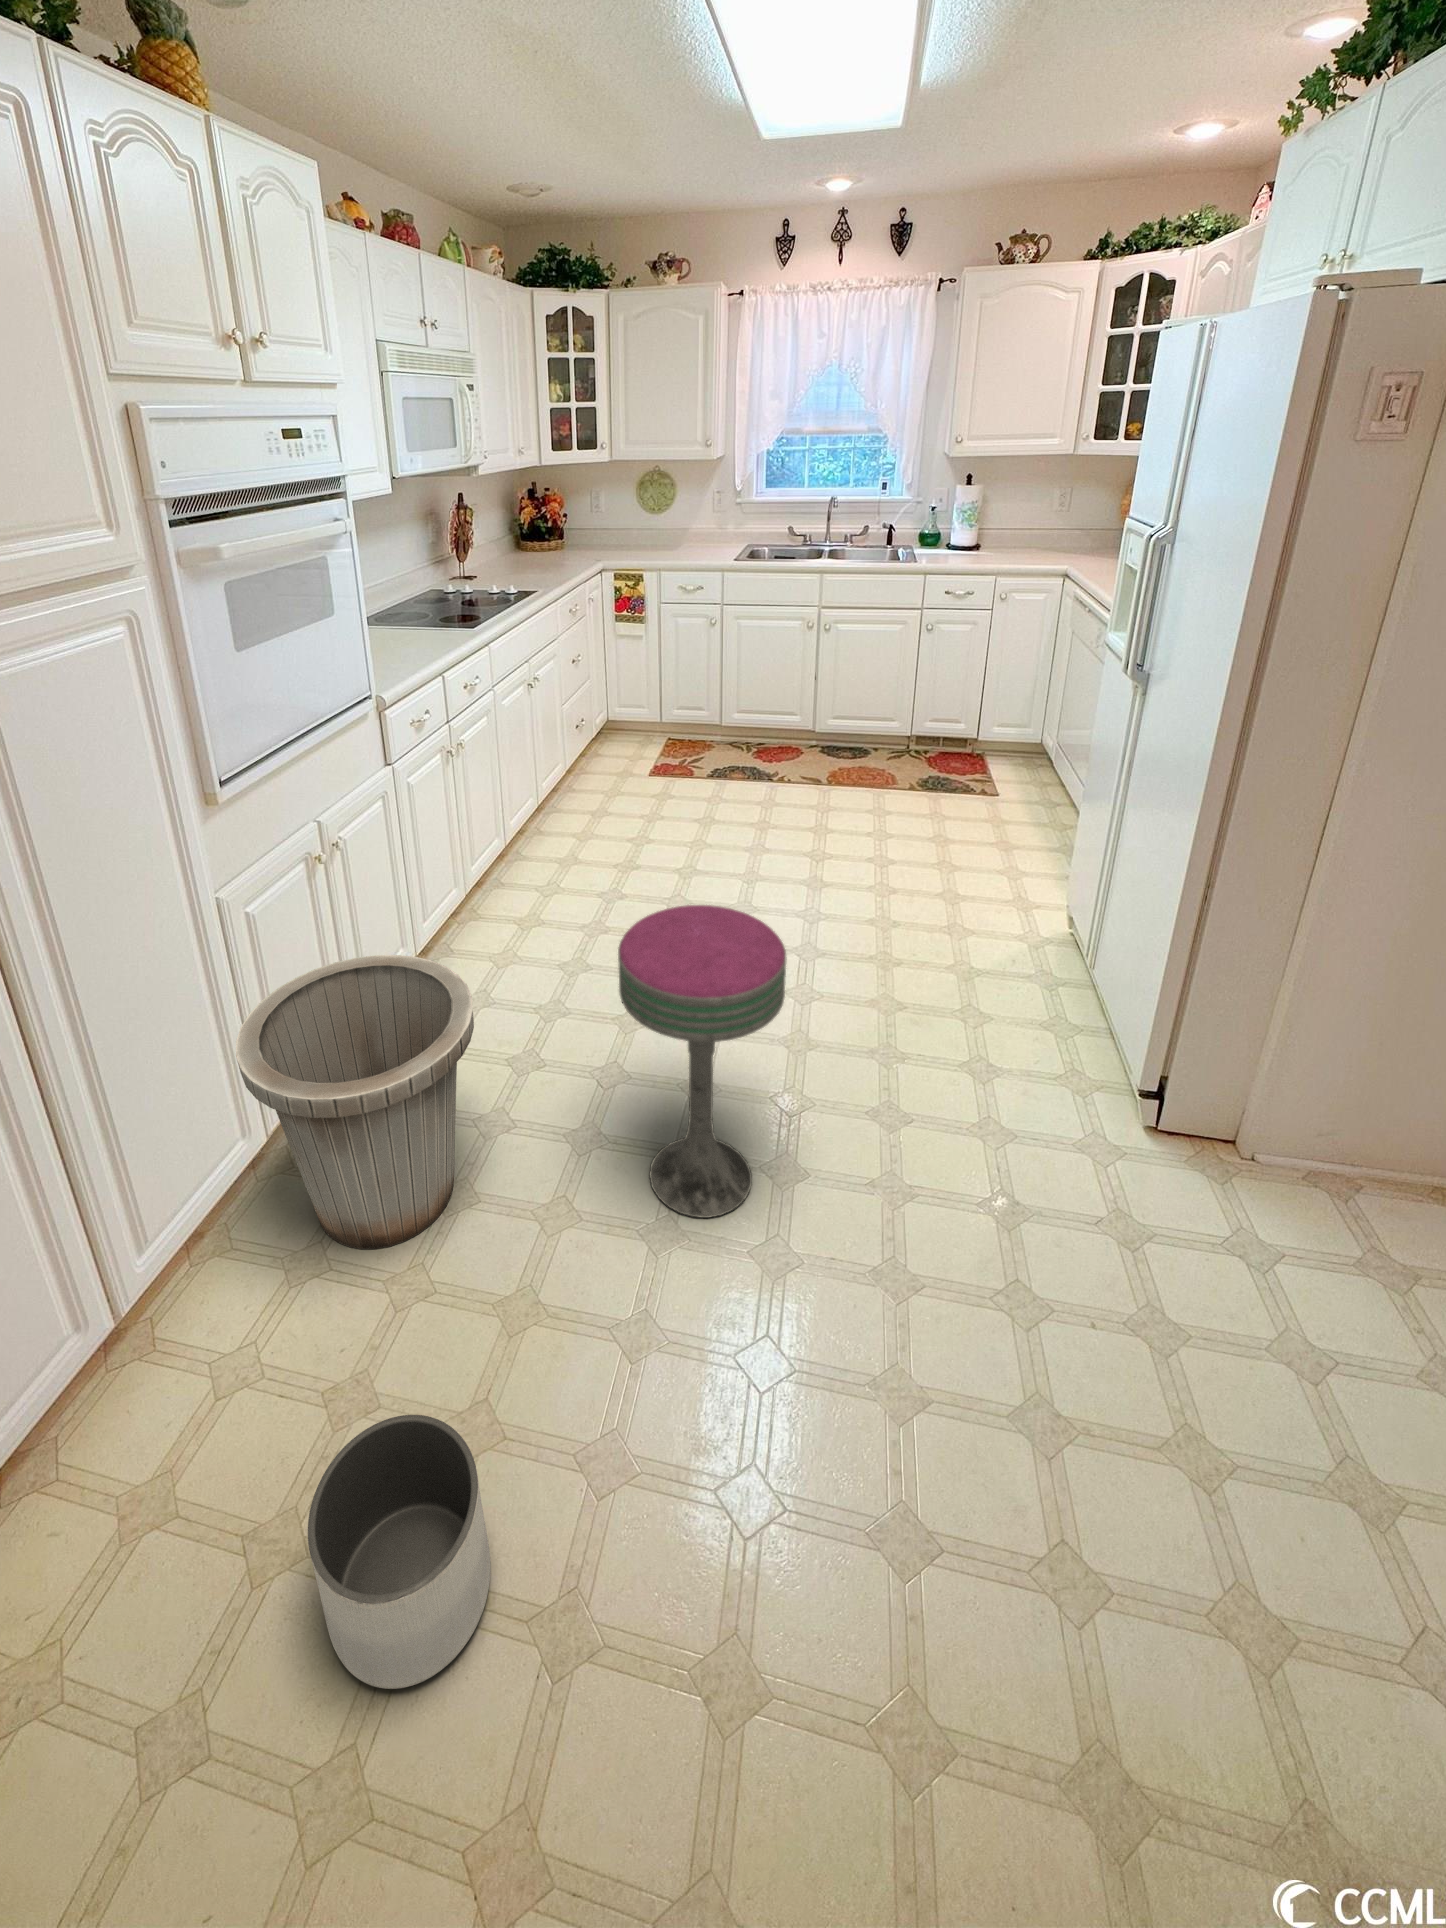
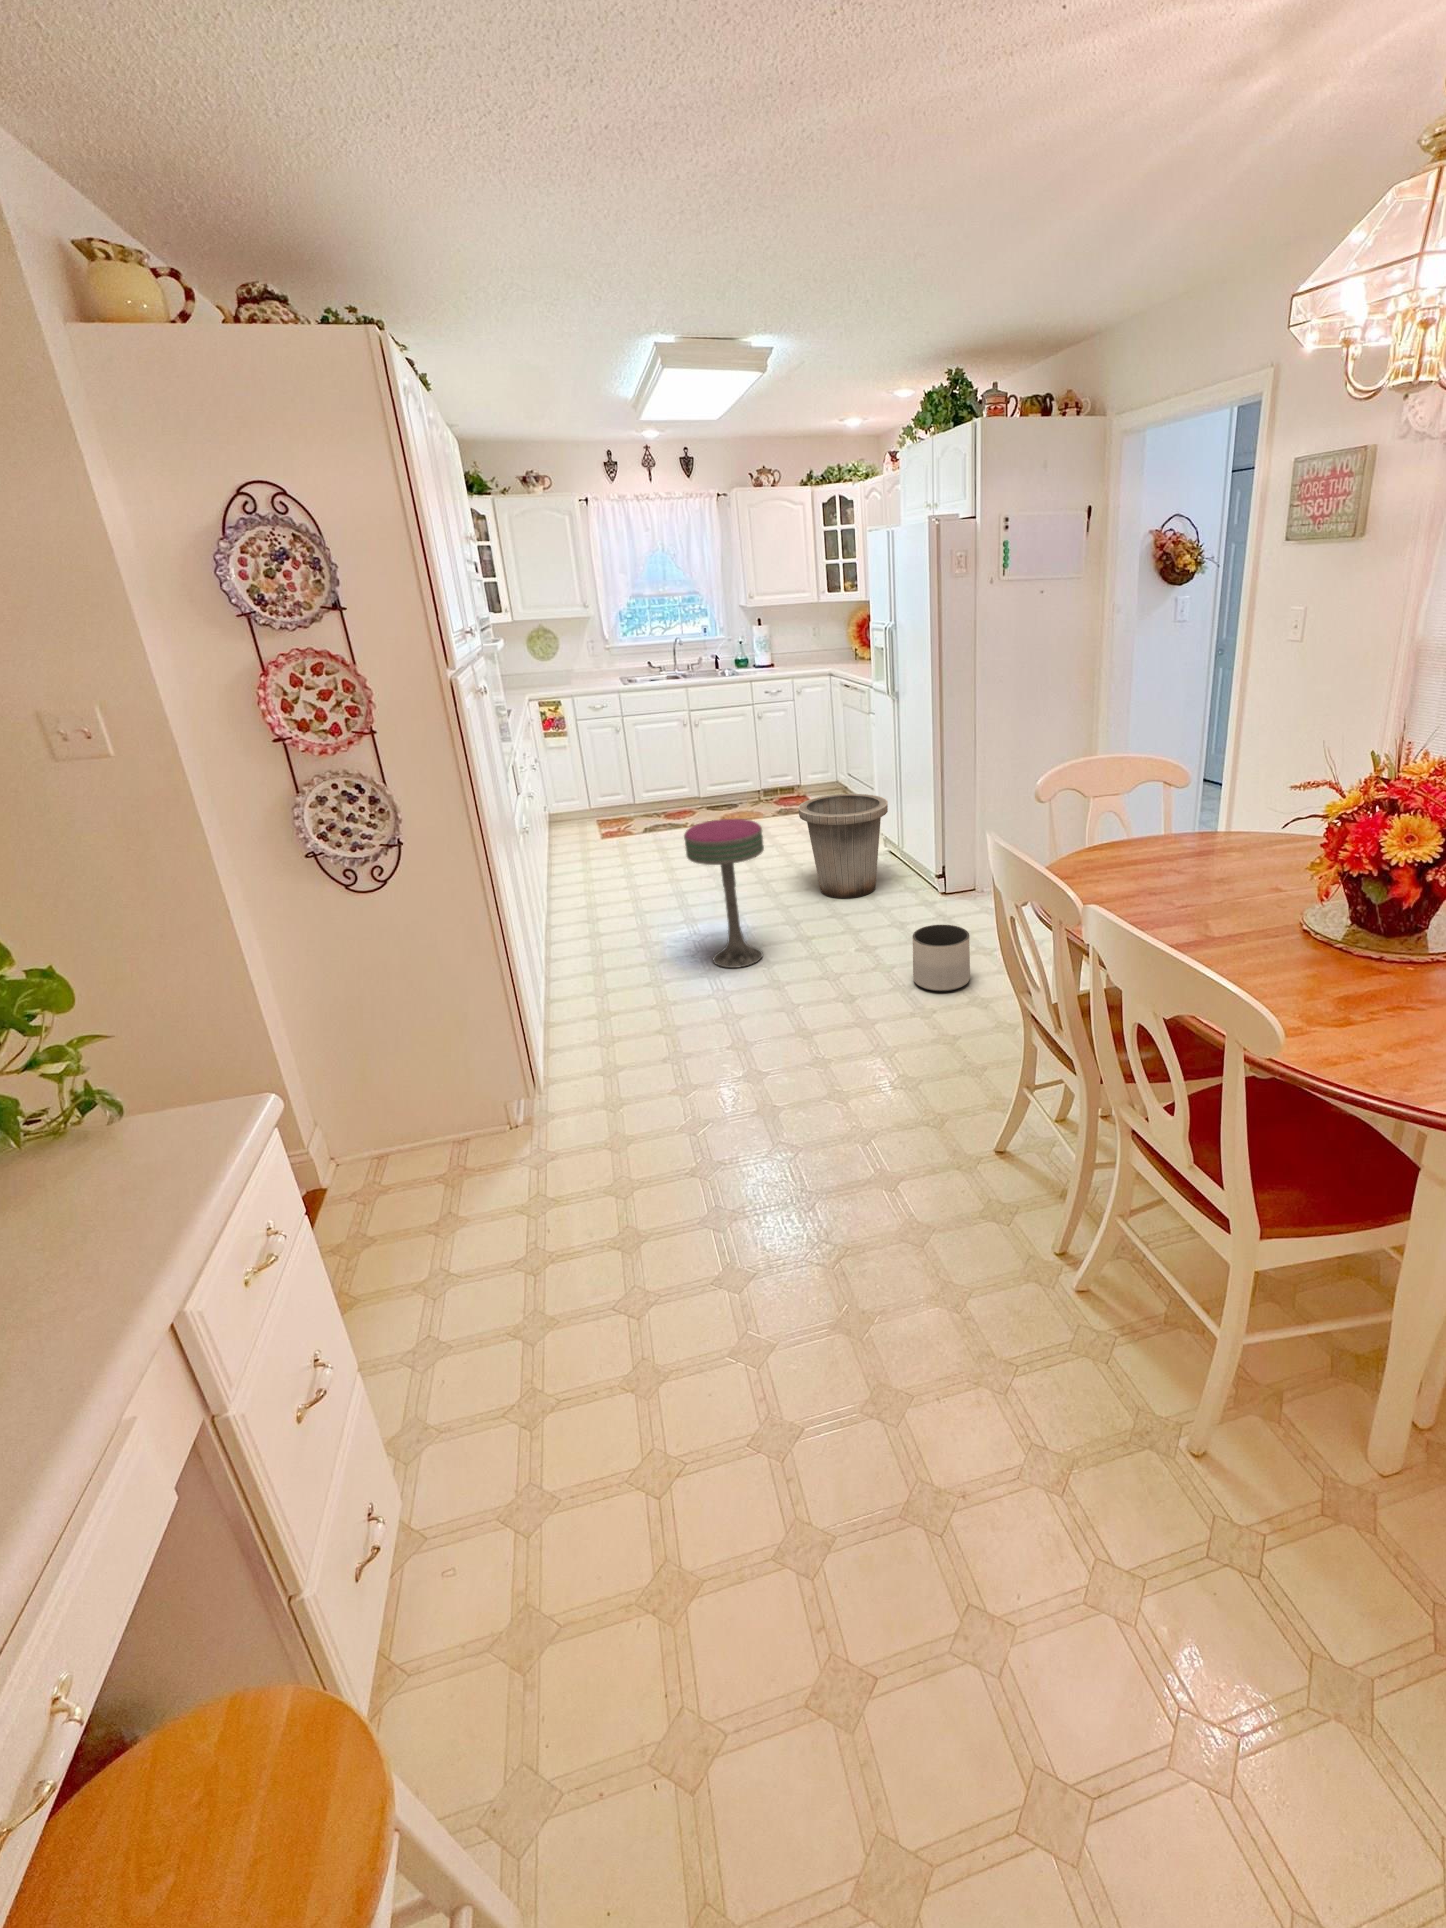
trash can: present [236,955,474,1249] -> present [798,794,888,898]
planter: present [308,1415,490,1689] -> present [913,925,970,992]

